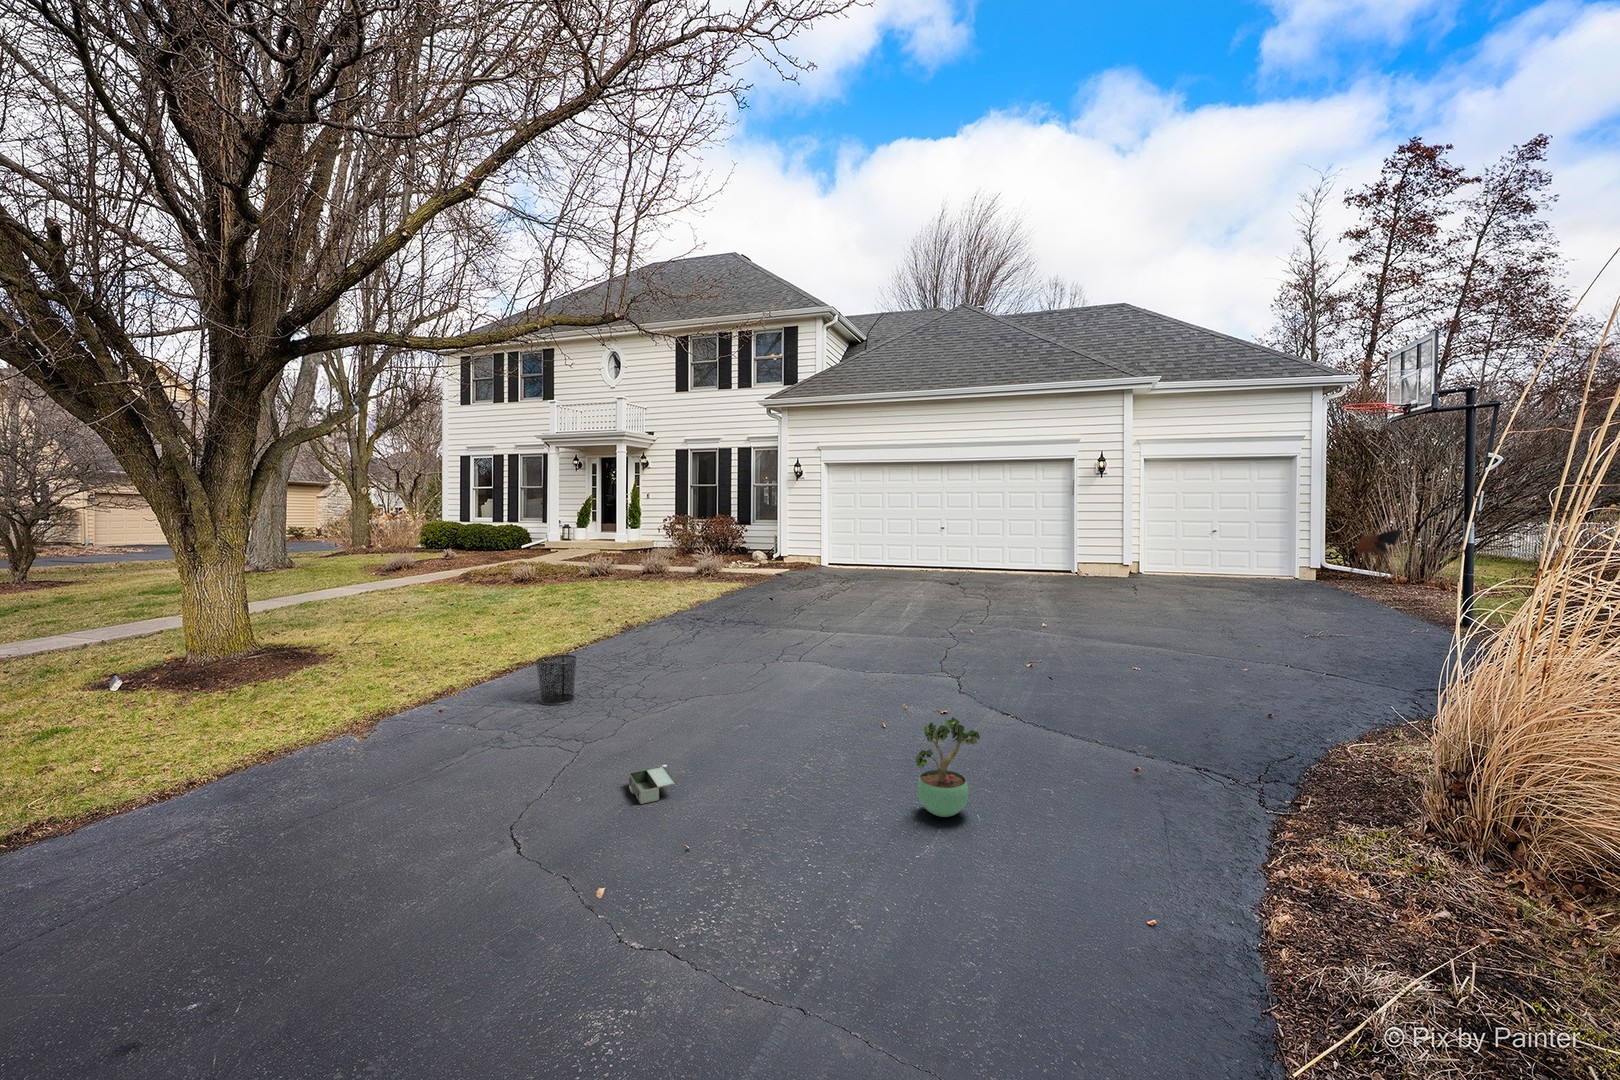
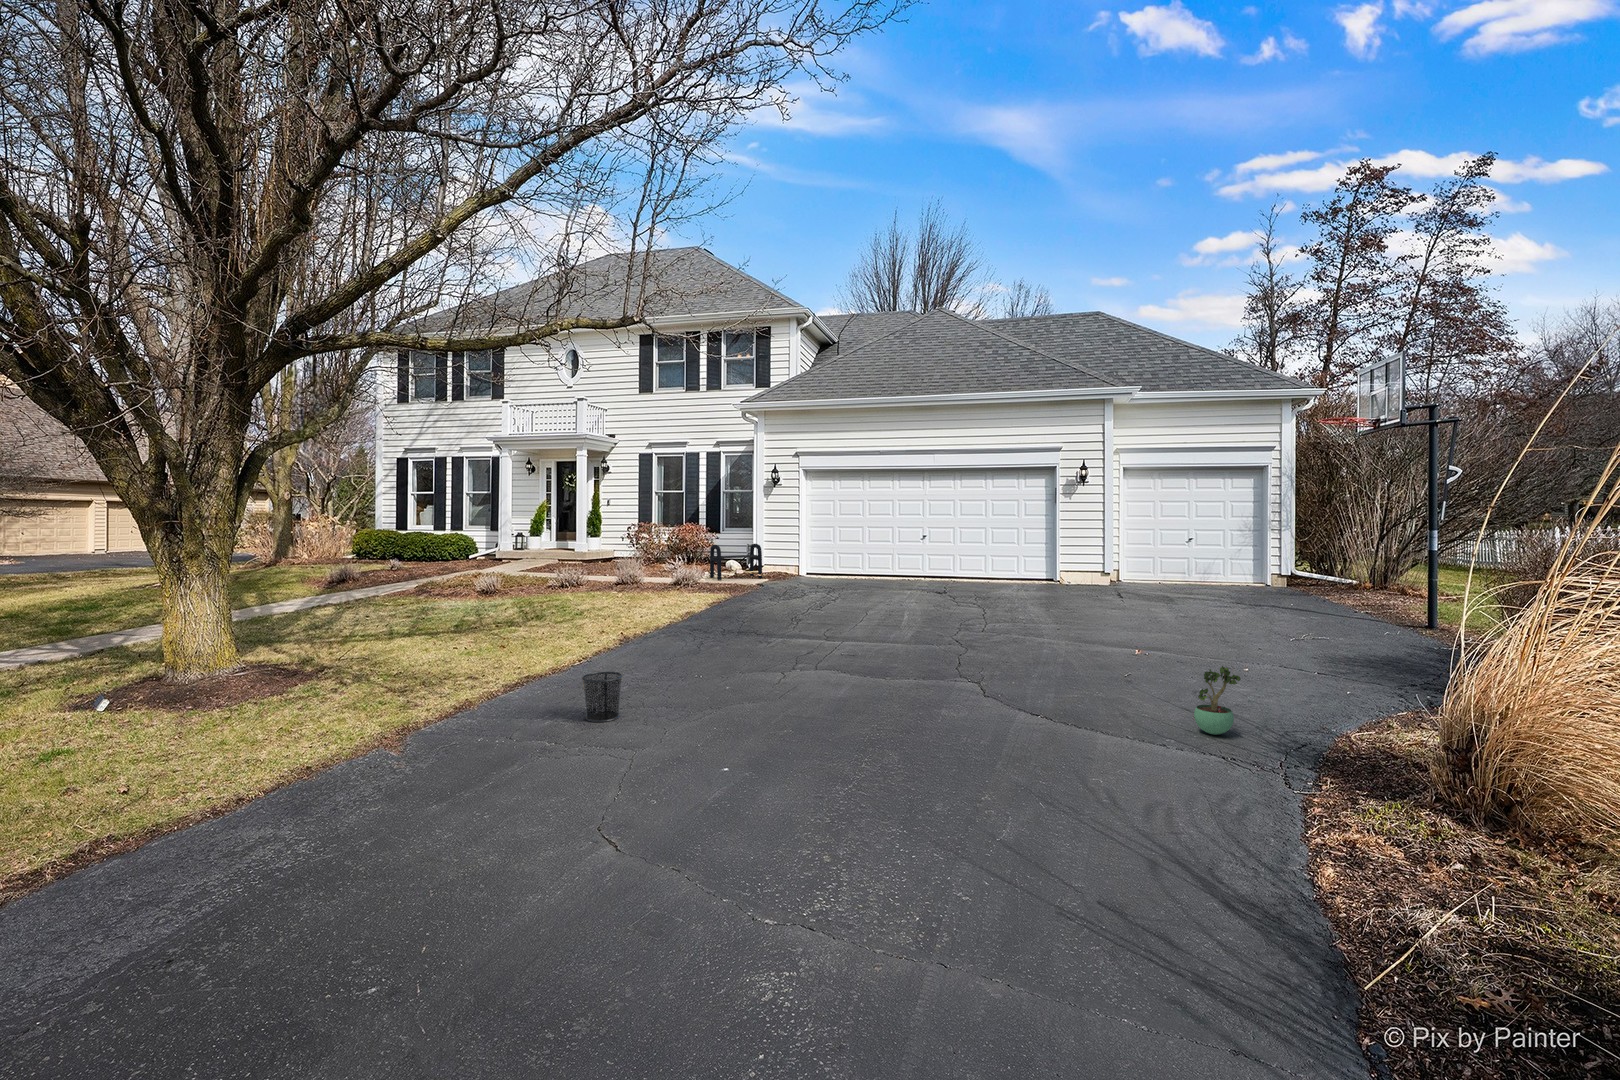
chair: present [1347,529,1402,581] -> none [1317,540,1368,590]
bench: none [735,533,784,568] -> present [710,544,762,580]
potted plant: present [915,717,980,817] -> present [1194,666,1241,735]
toolbox: present [629,766,676,804] -> none [722,774,773,809]

